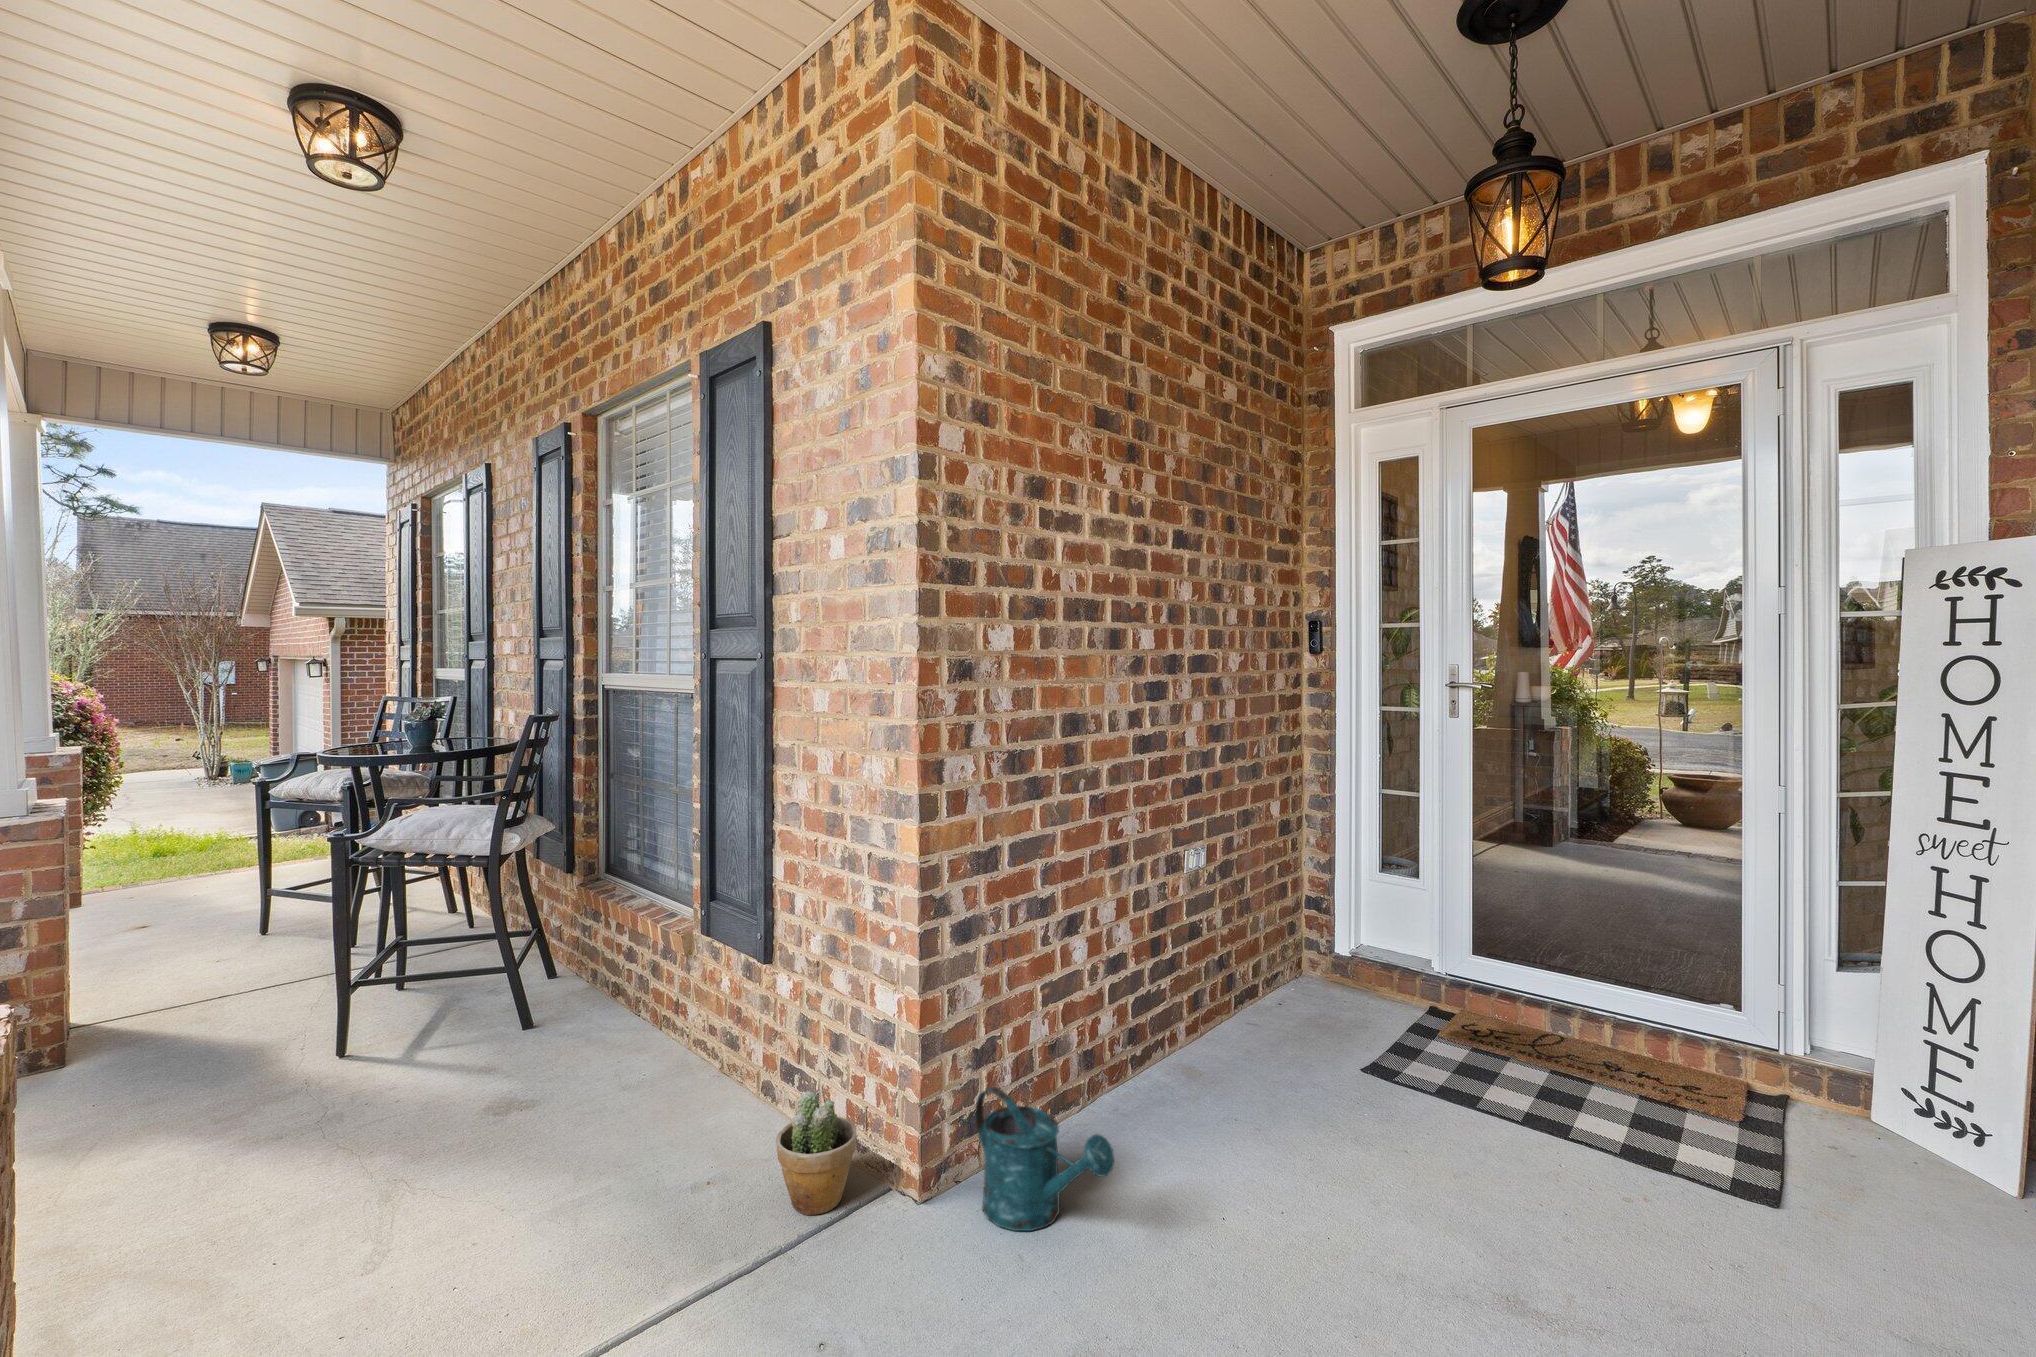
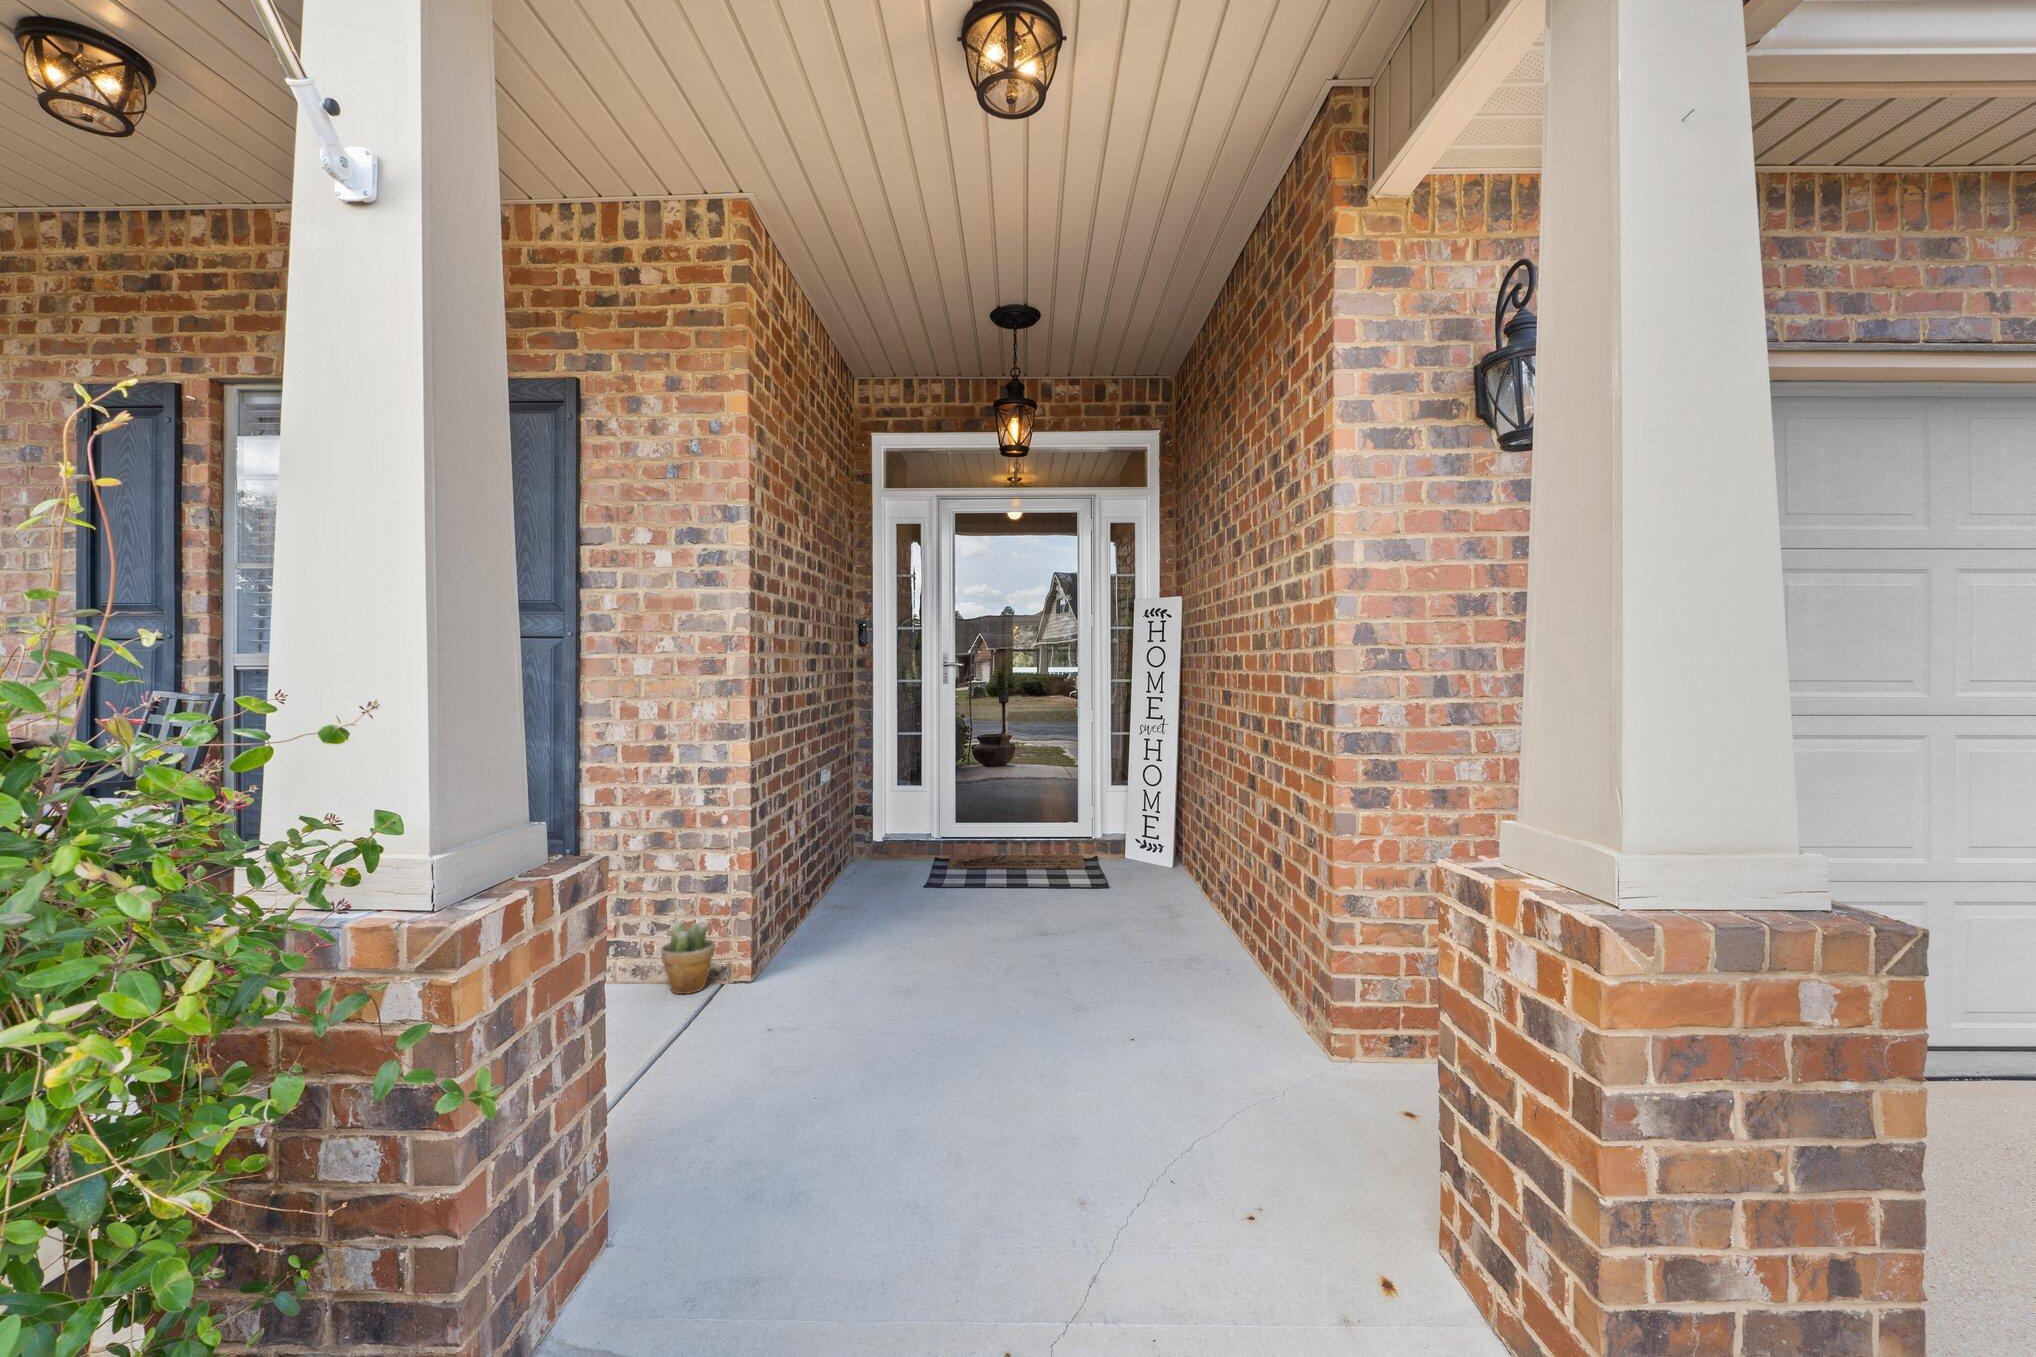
watering can: present [975,1087,1114,1231] -> none [774,898,877,968]

